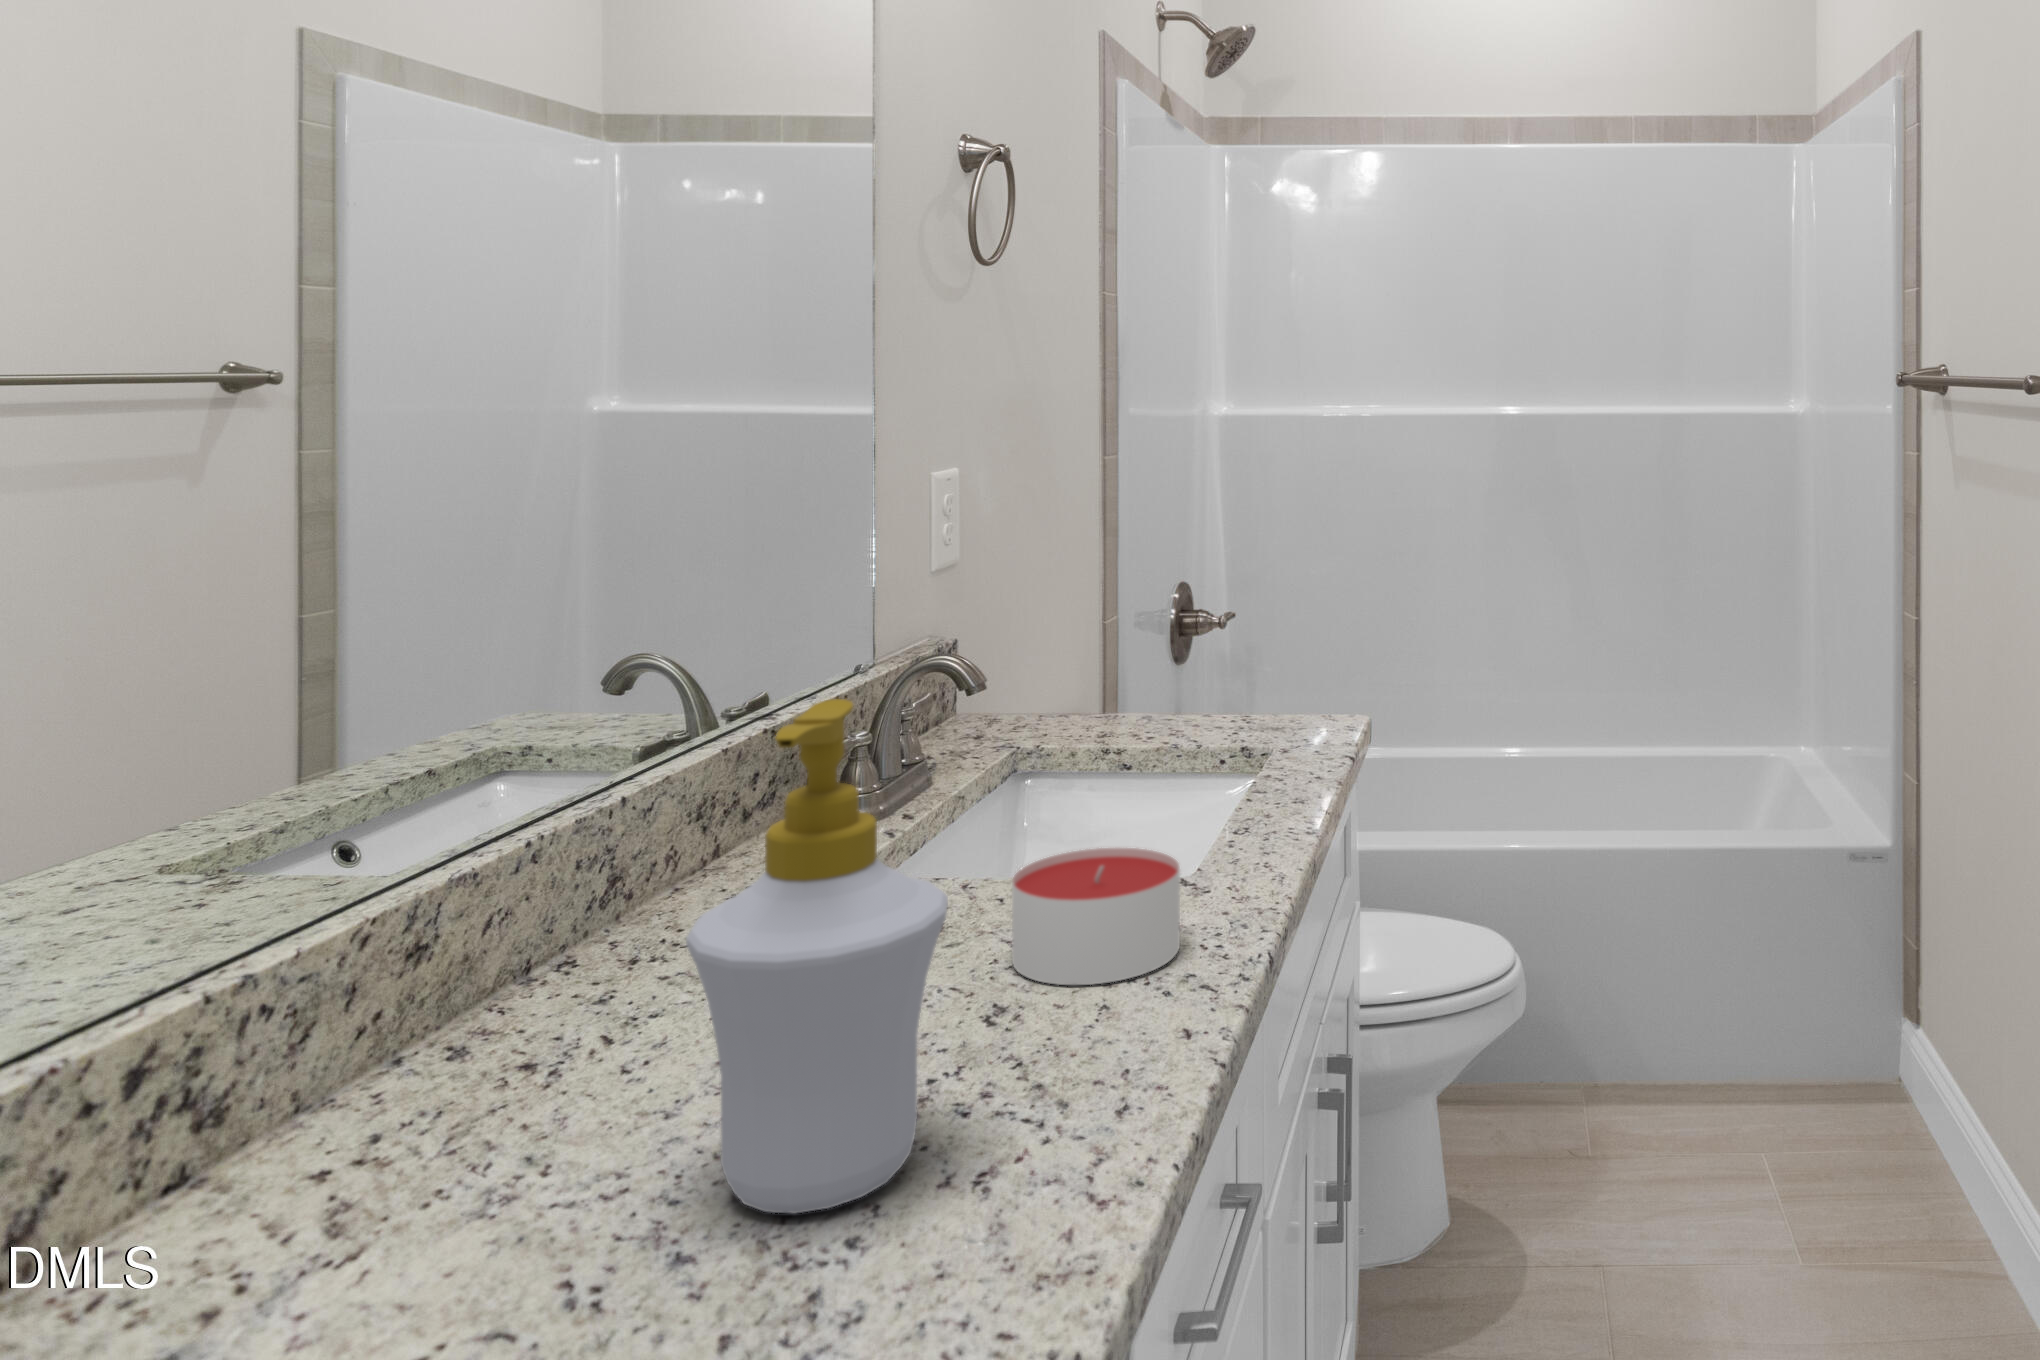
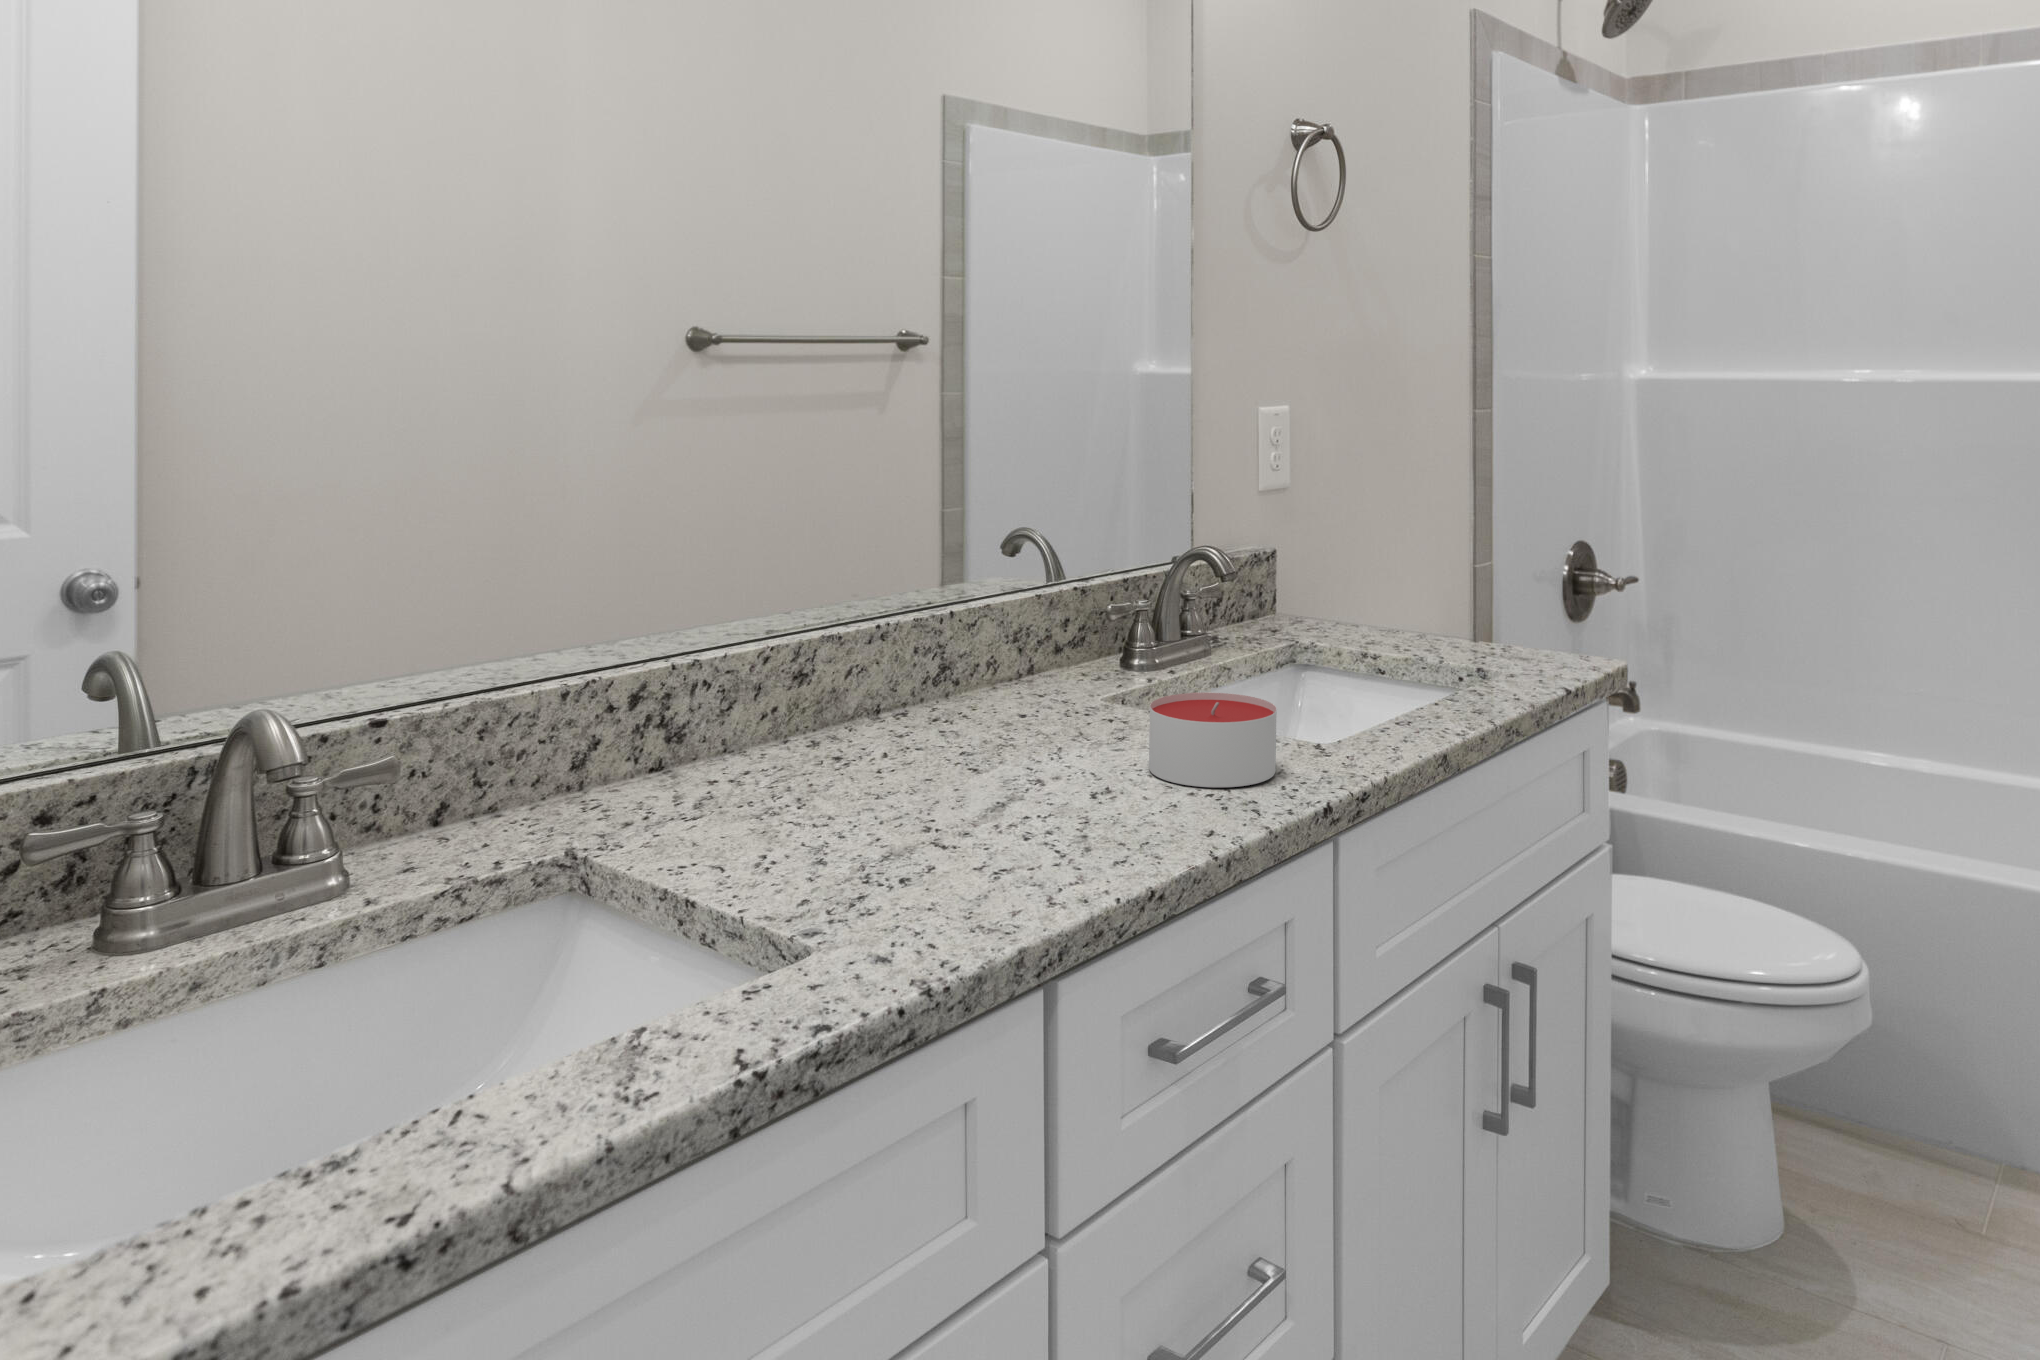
soap bottle: present [686,699,948,1213] -> none [854,527,1013,851]

